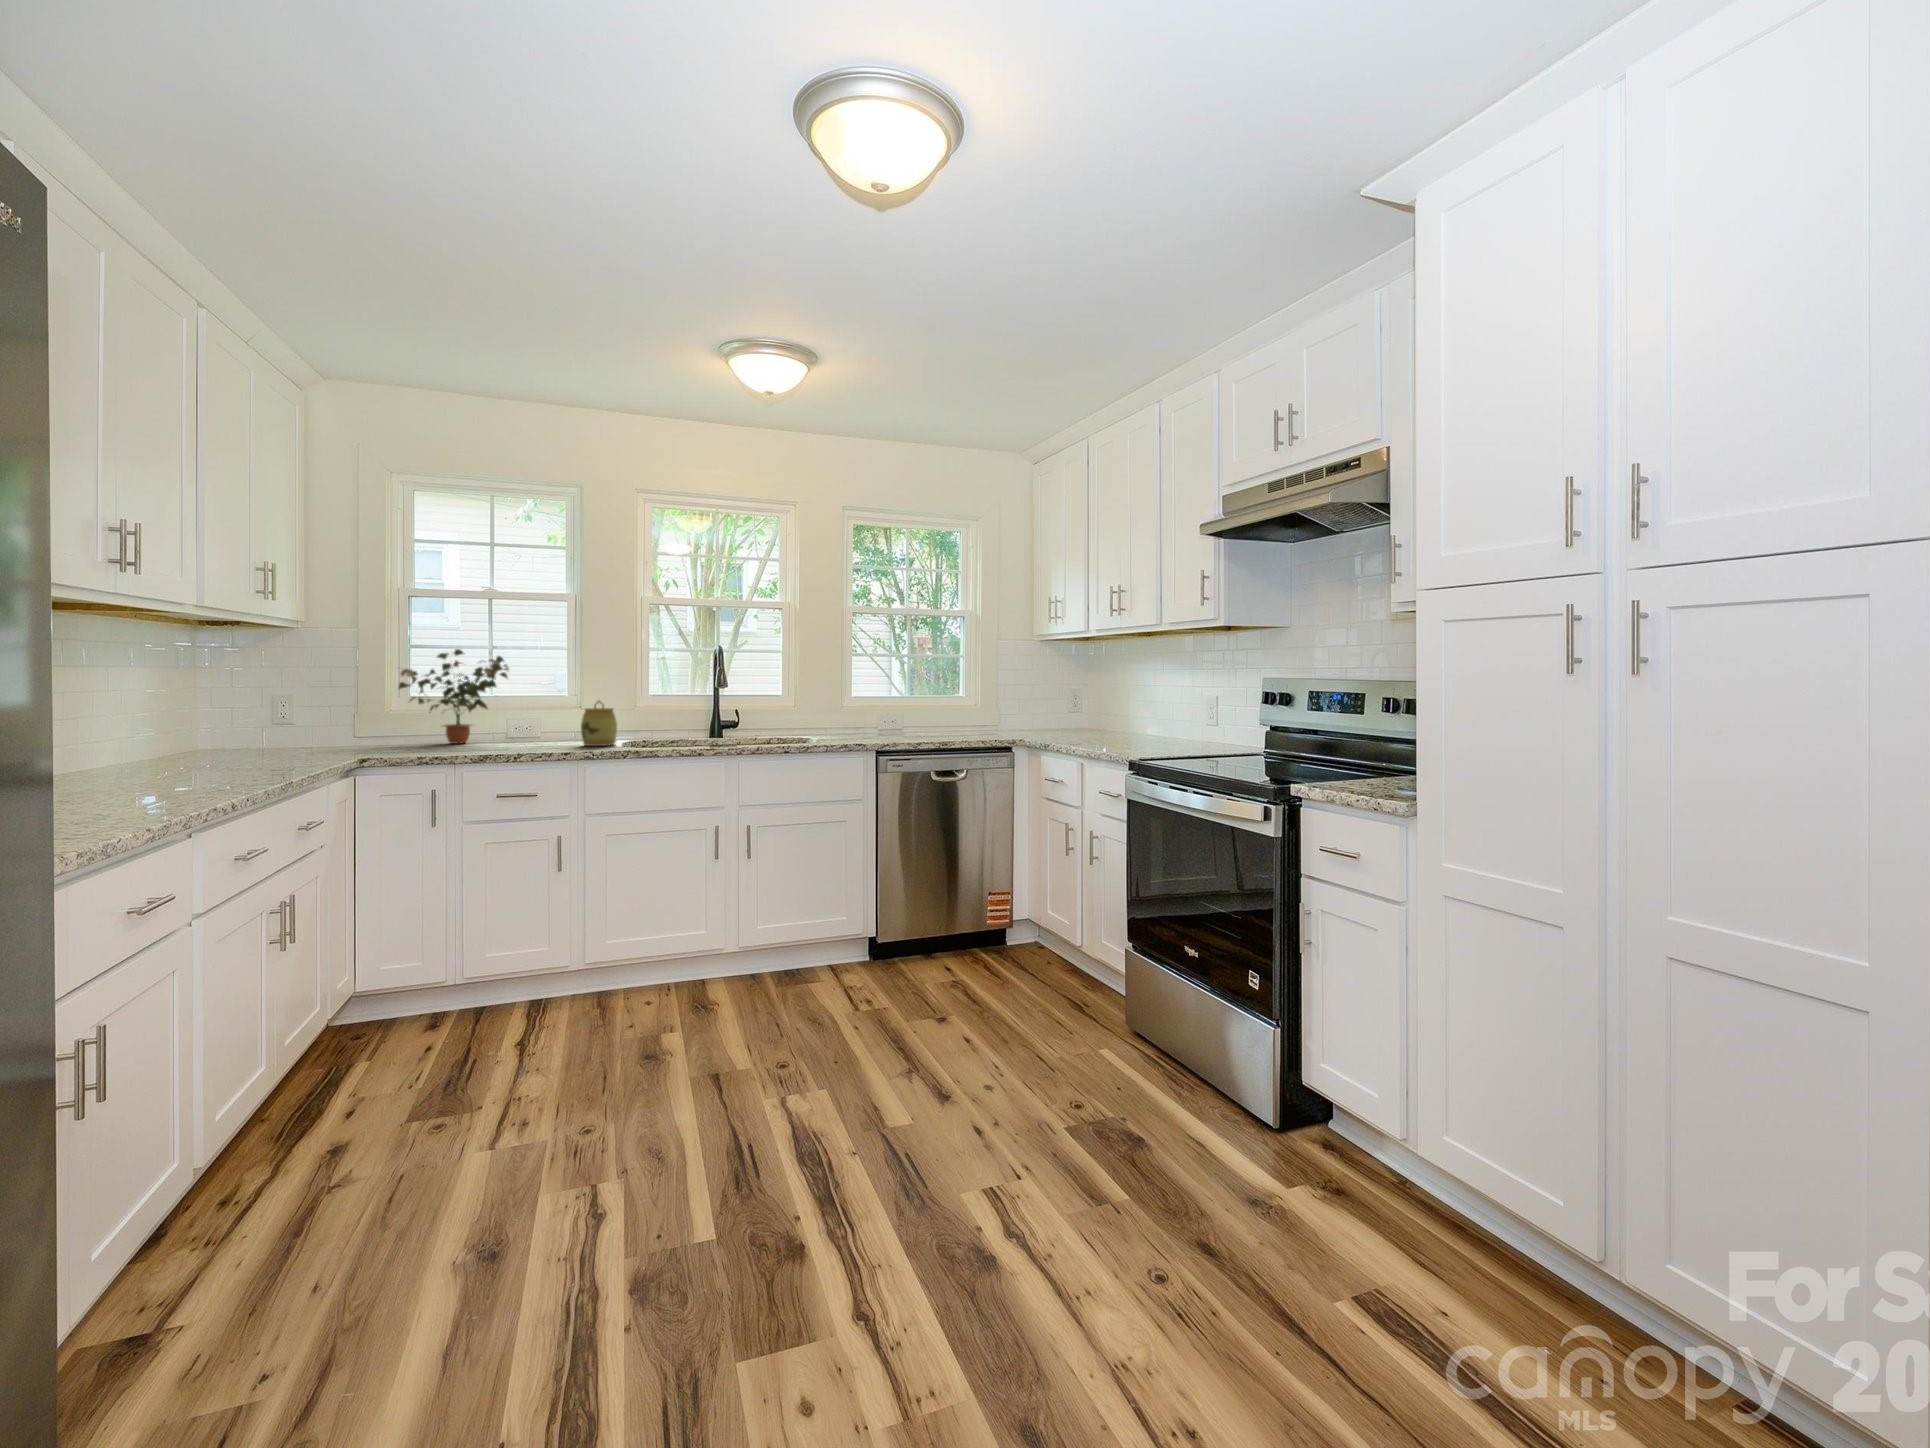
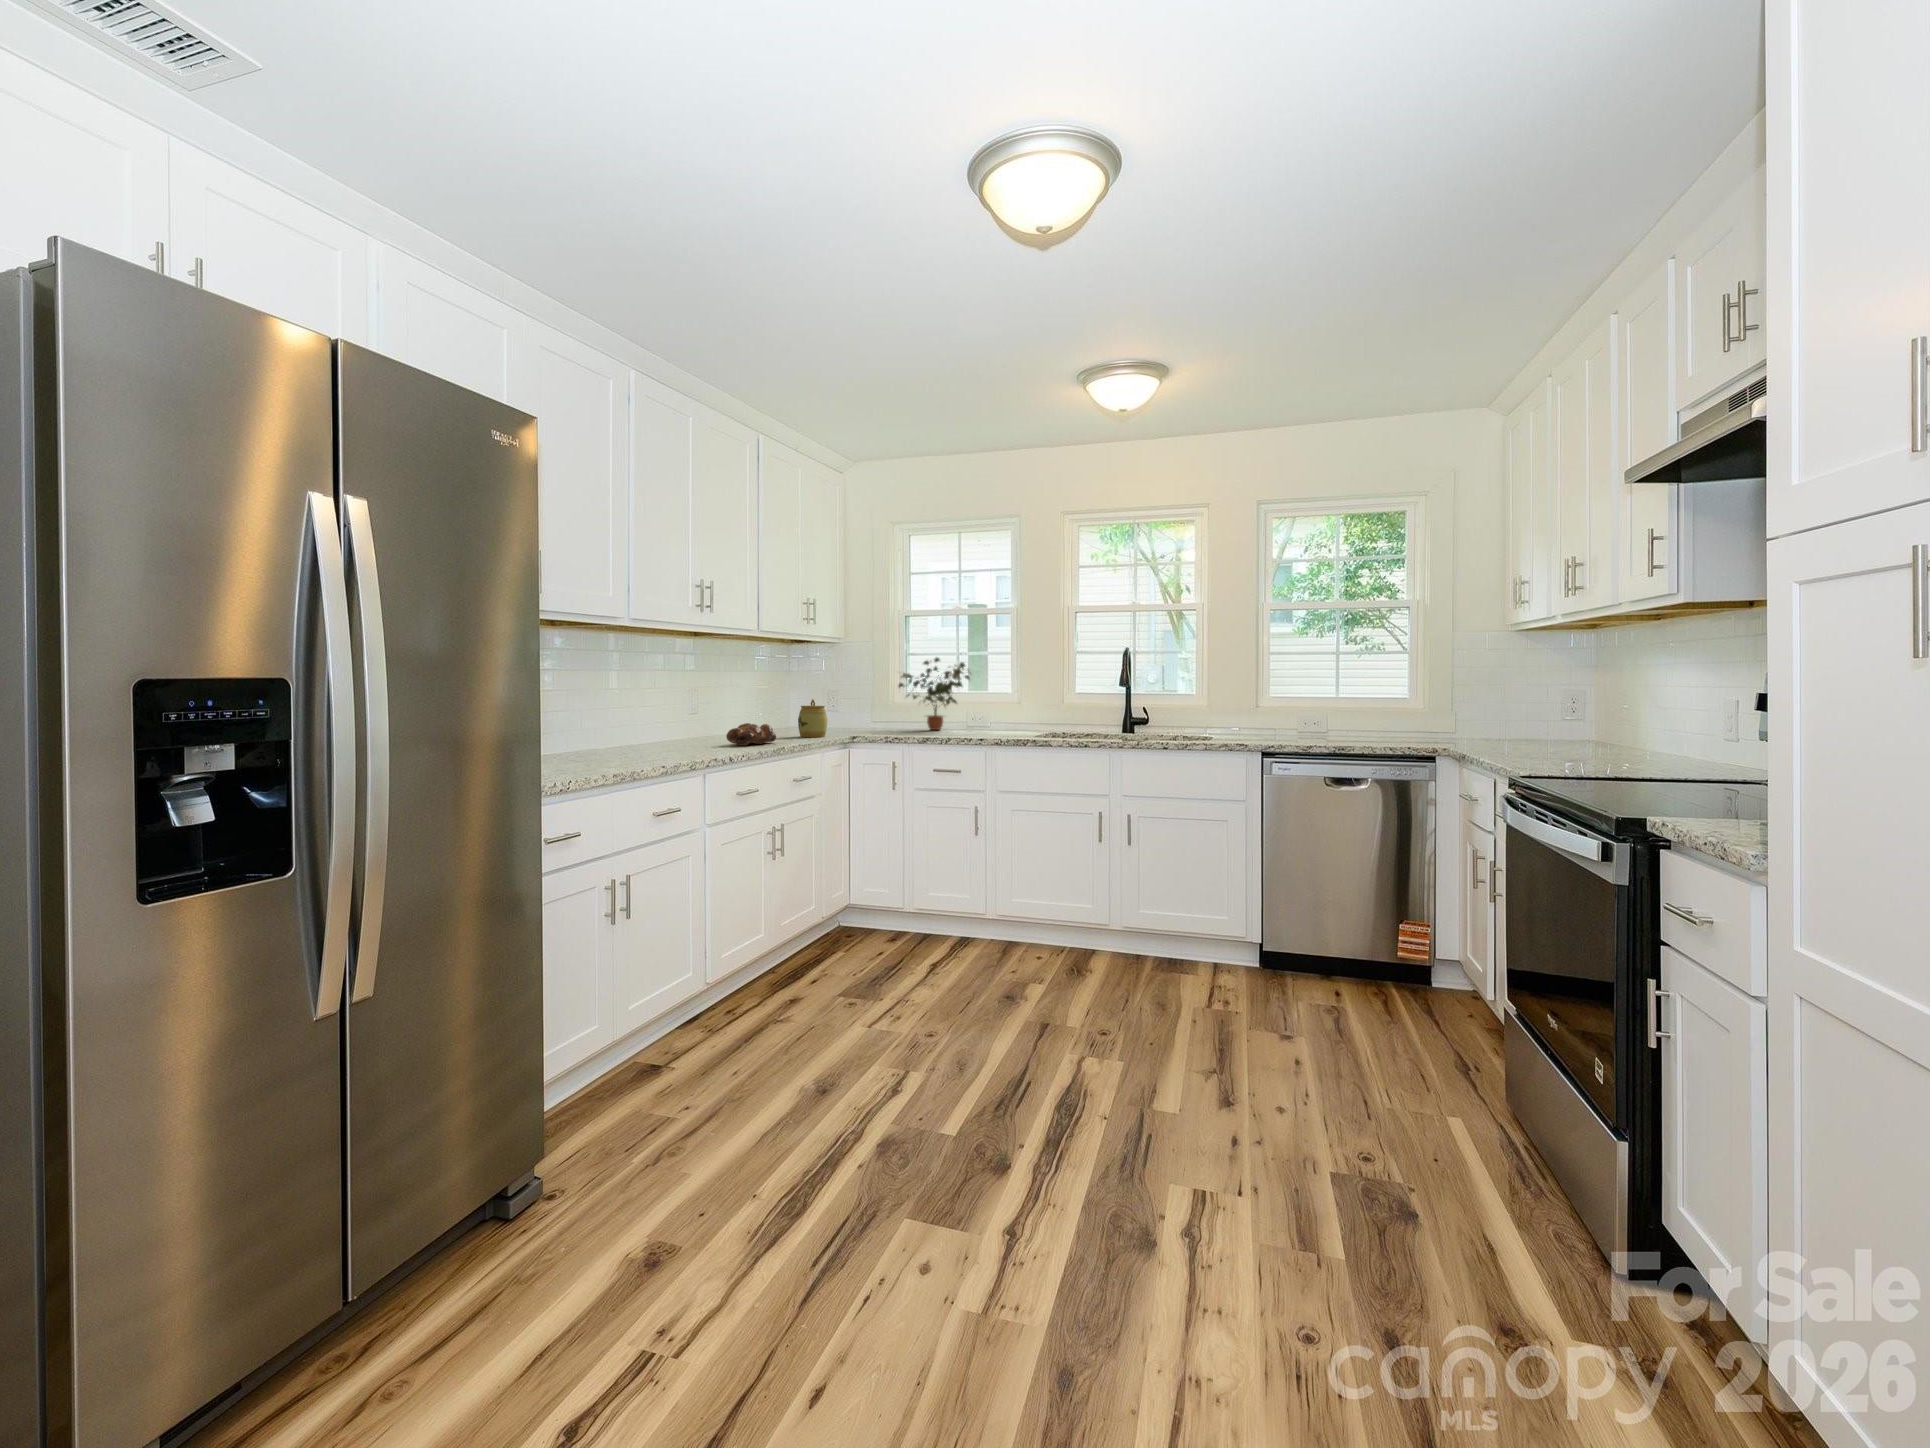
jar: present [581,701,617,746] -> present [798,699,827,737]
bread loaf: none [150,748,239,783] -> present [726,723,776,745]

